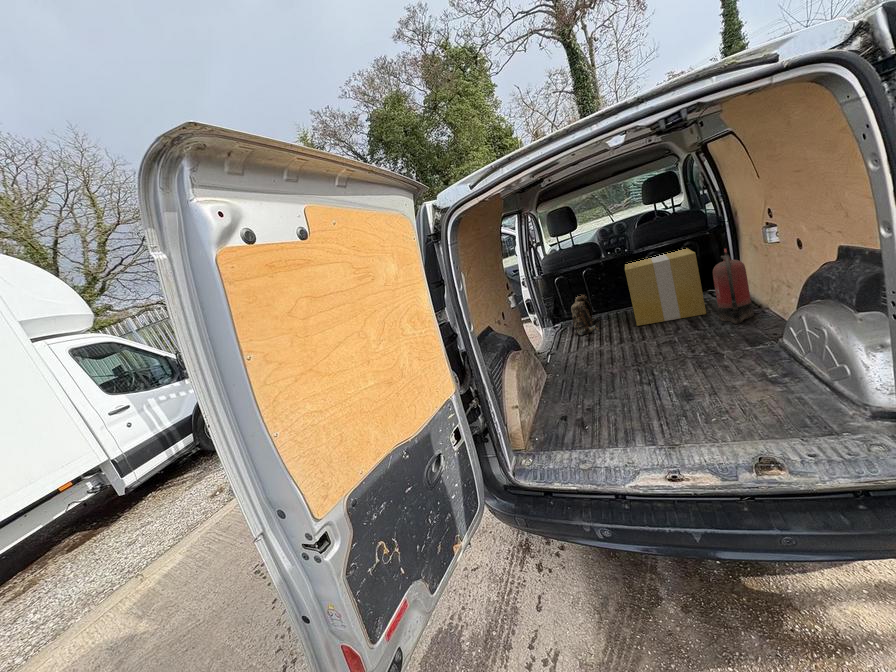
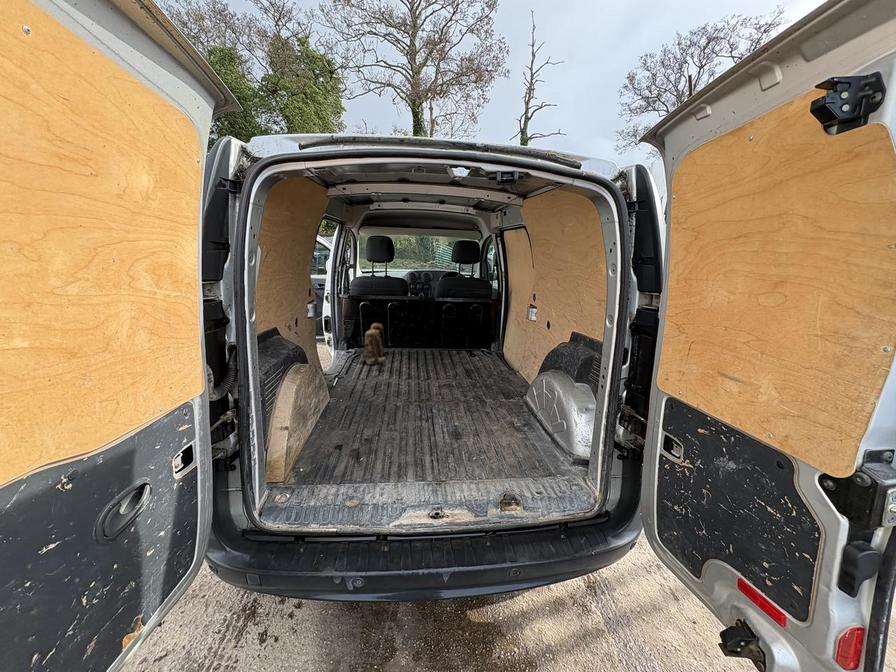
cardboard box: present [625,248,706,326] -> none [423,304,481,366]
fire extinguisher: present [713,249,754,324] -> none [488,313,513,379]

